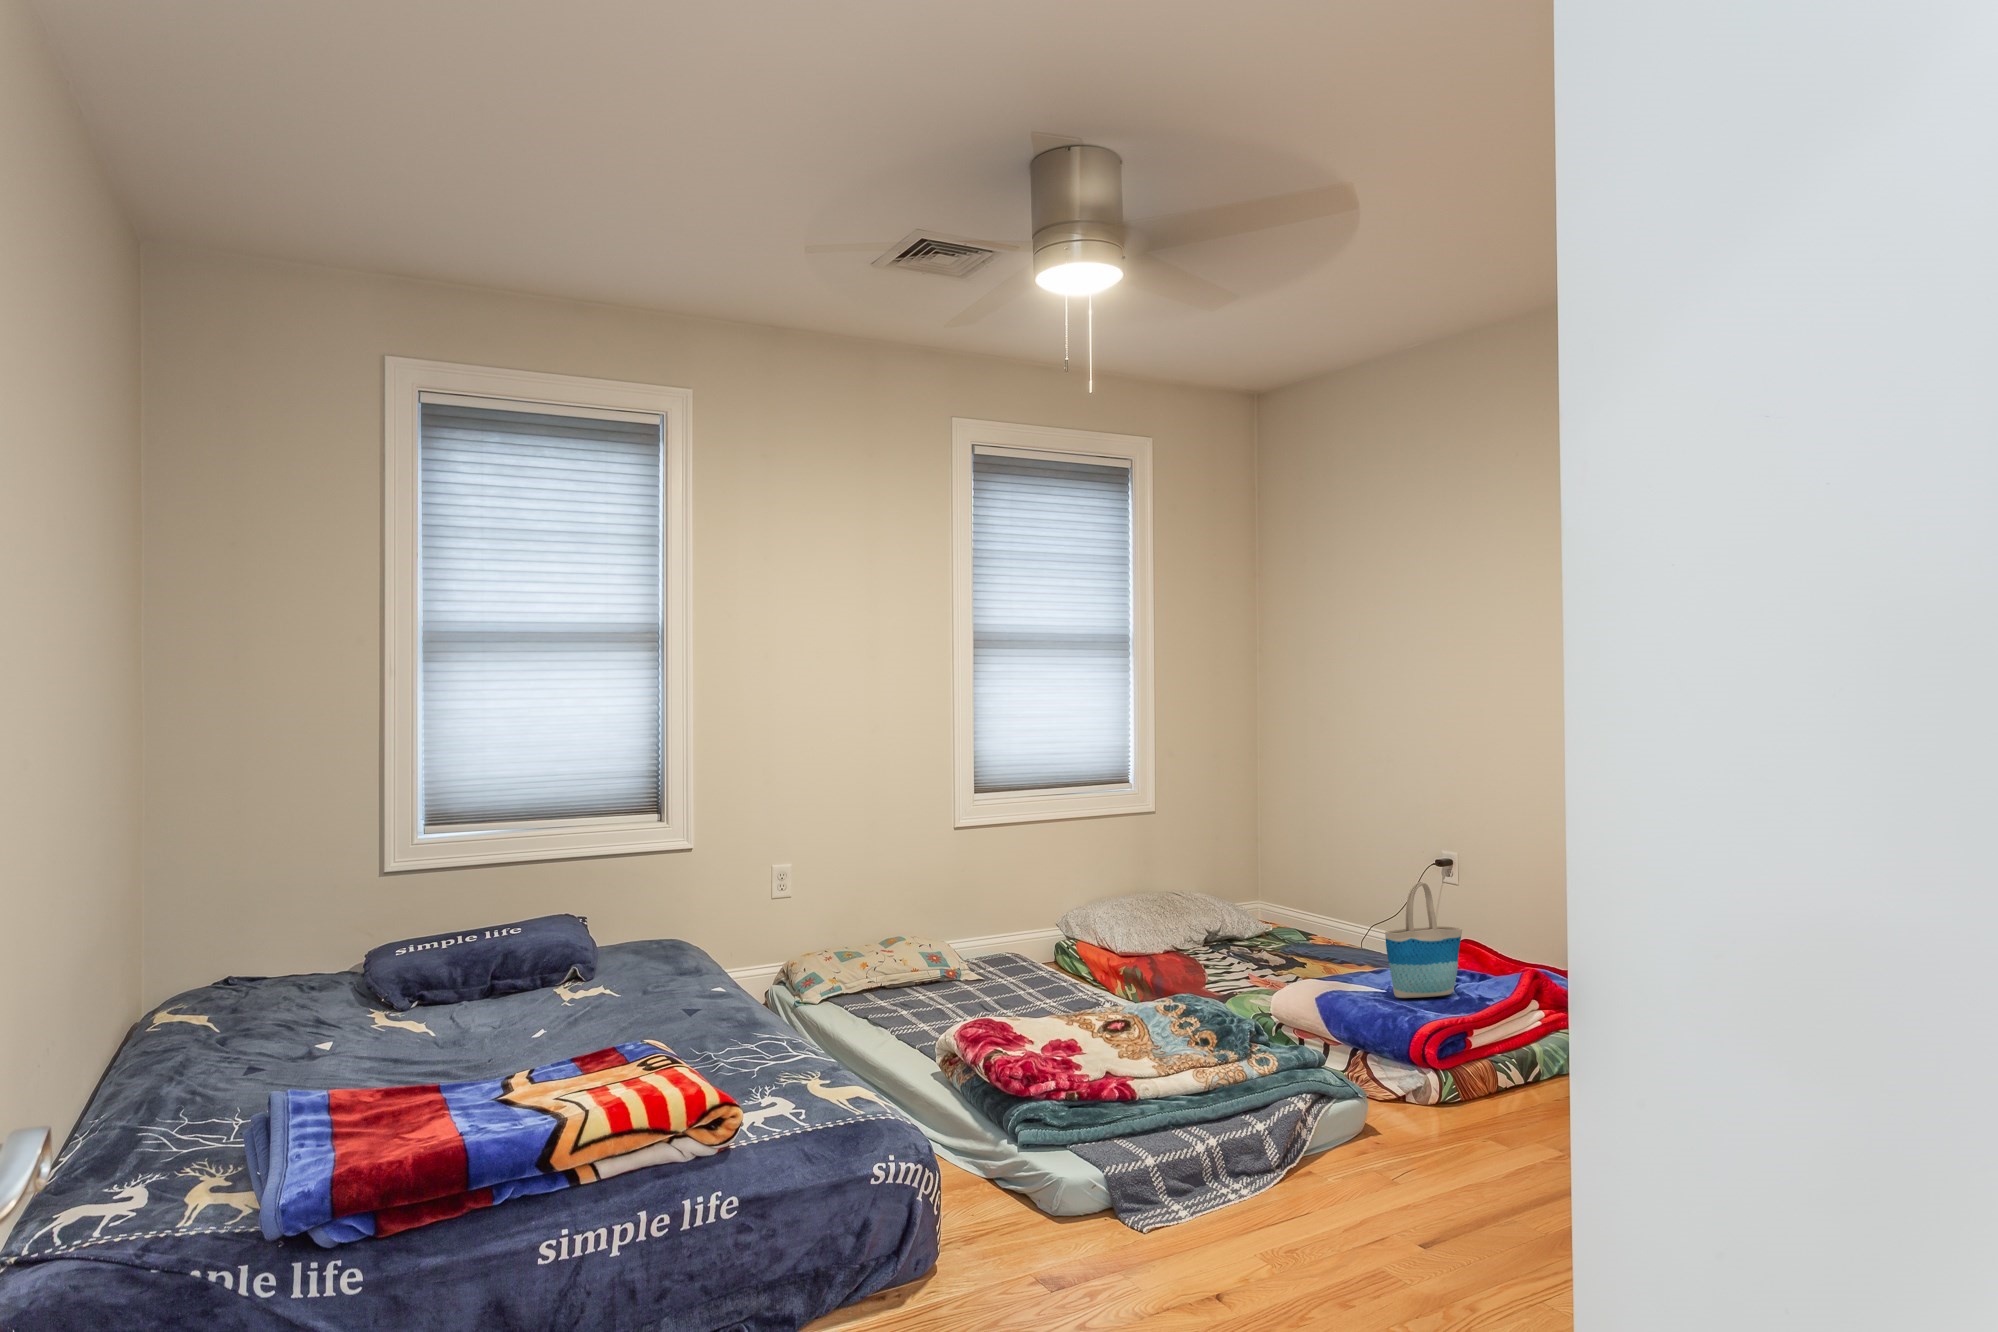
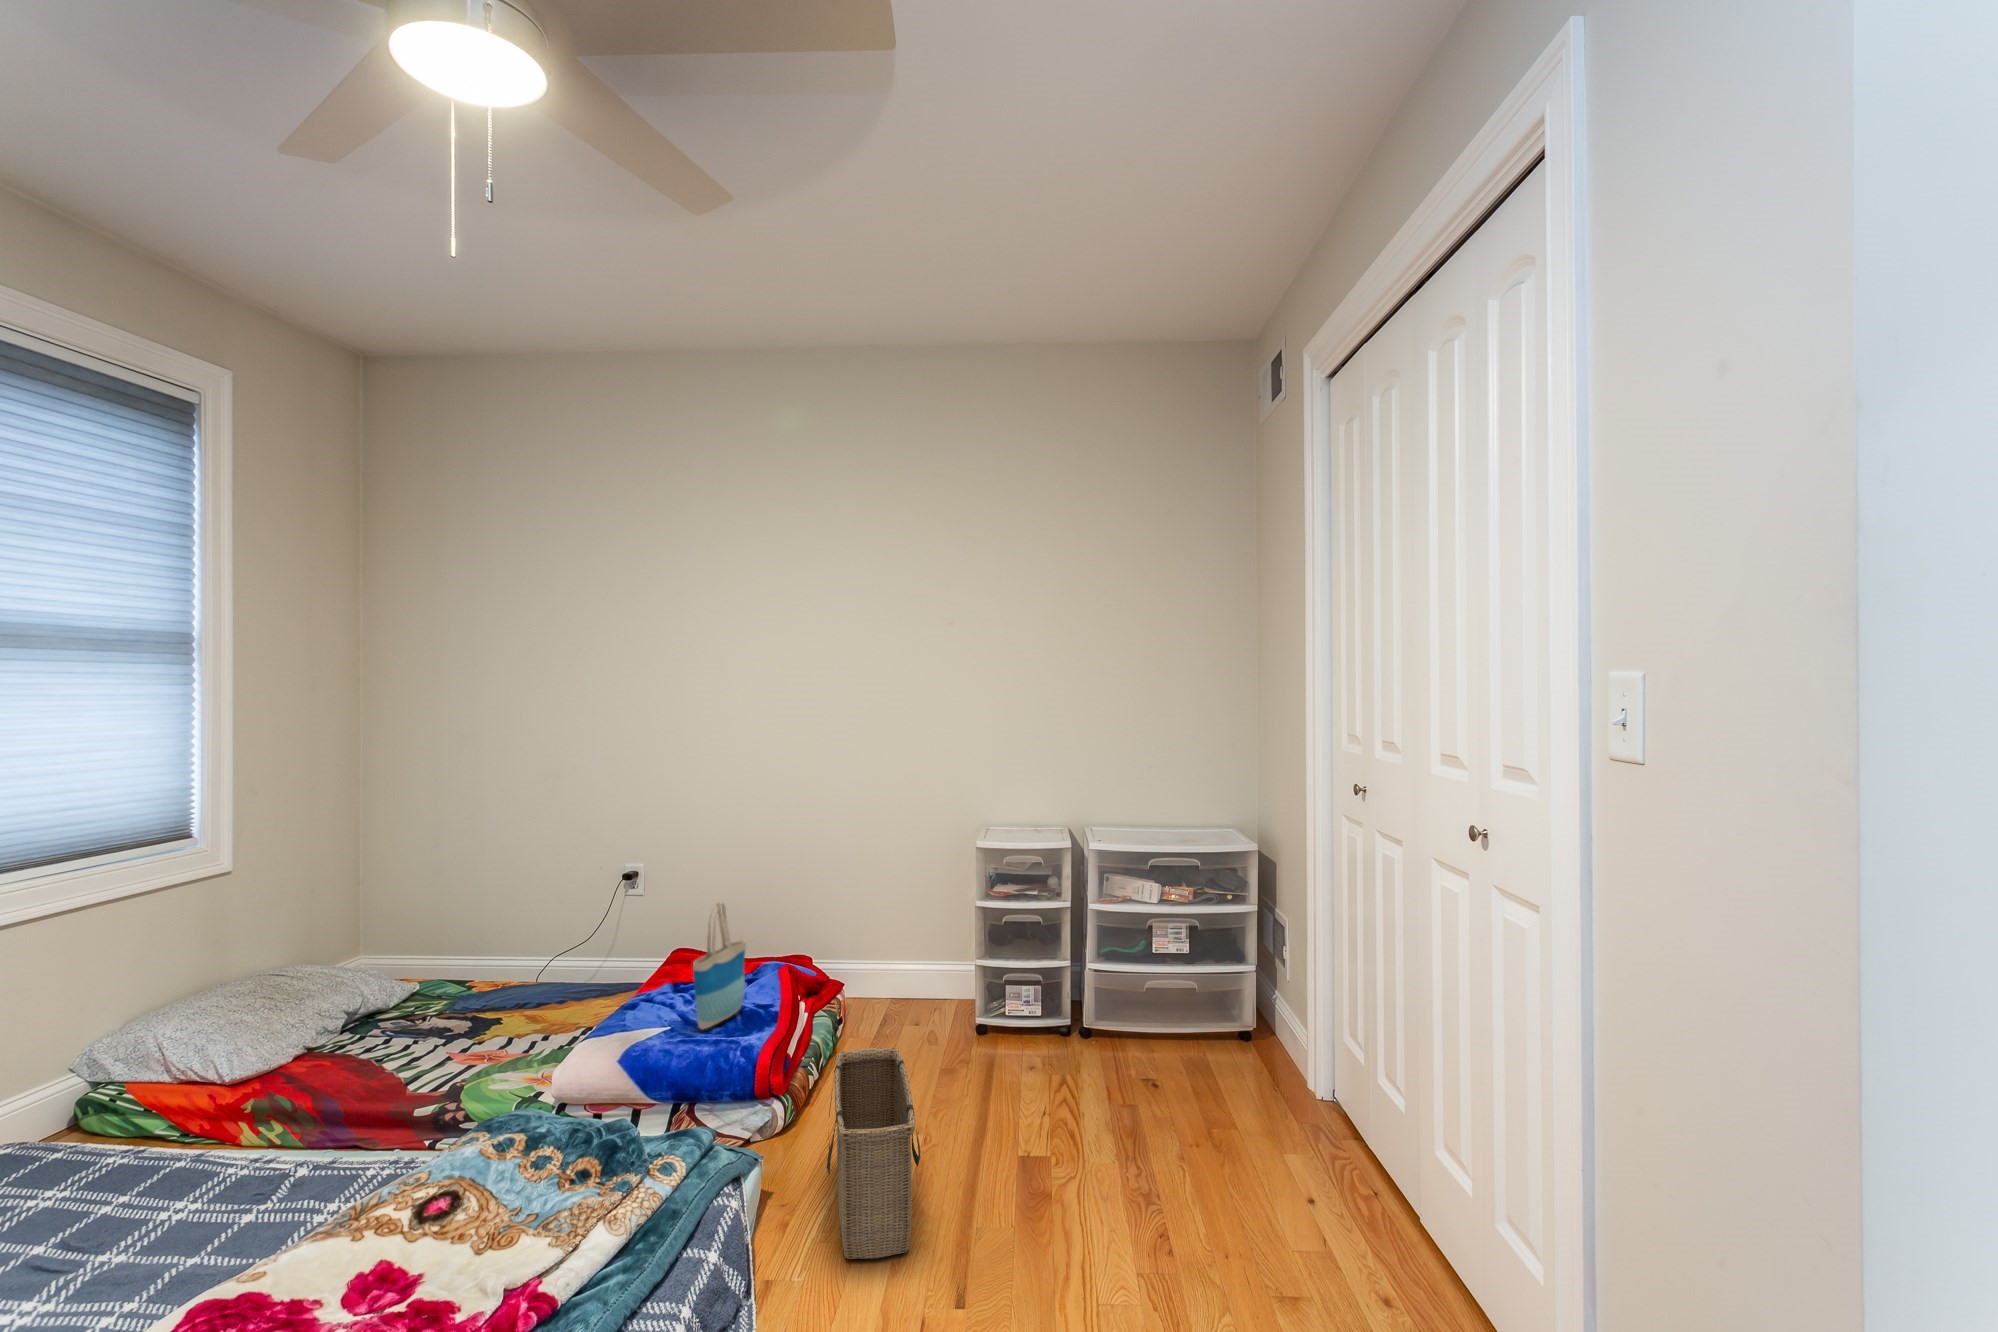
basket: none [1360,1035,1511,1207] -> present [827,1048,920,1259]

